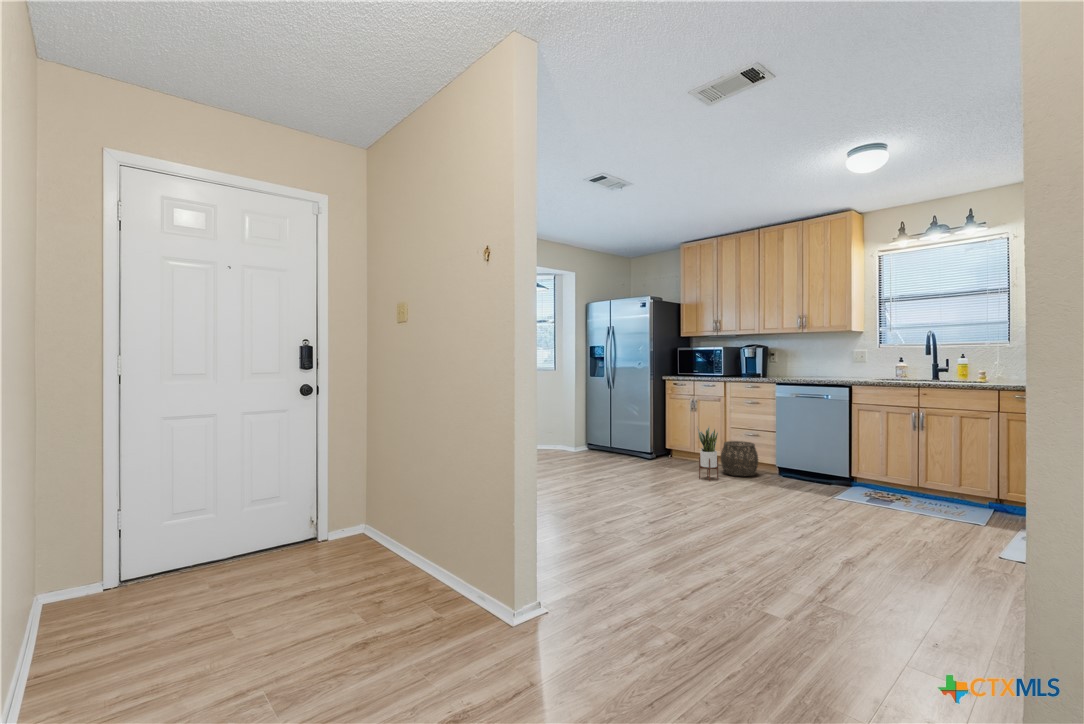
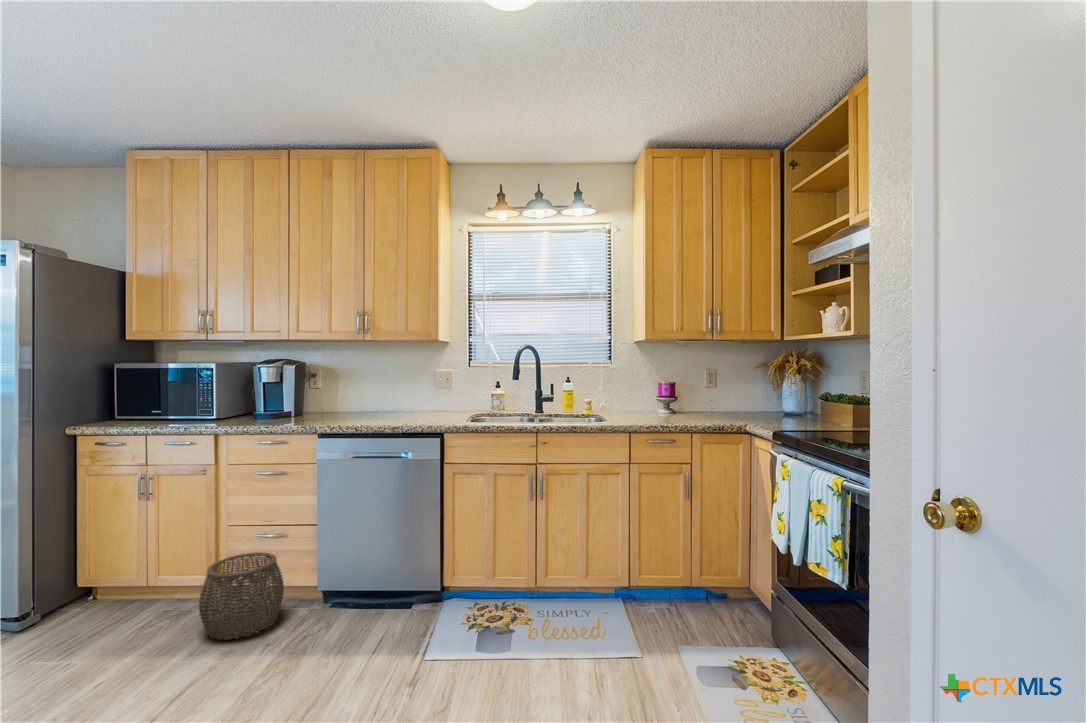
potted plant: present [697,426,718,481] -> none [121,551,185,690]

